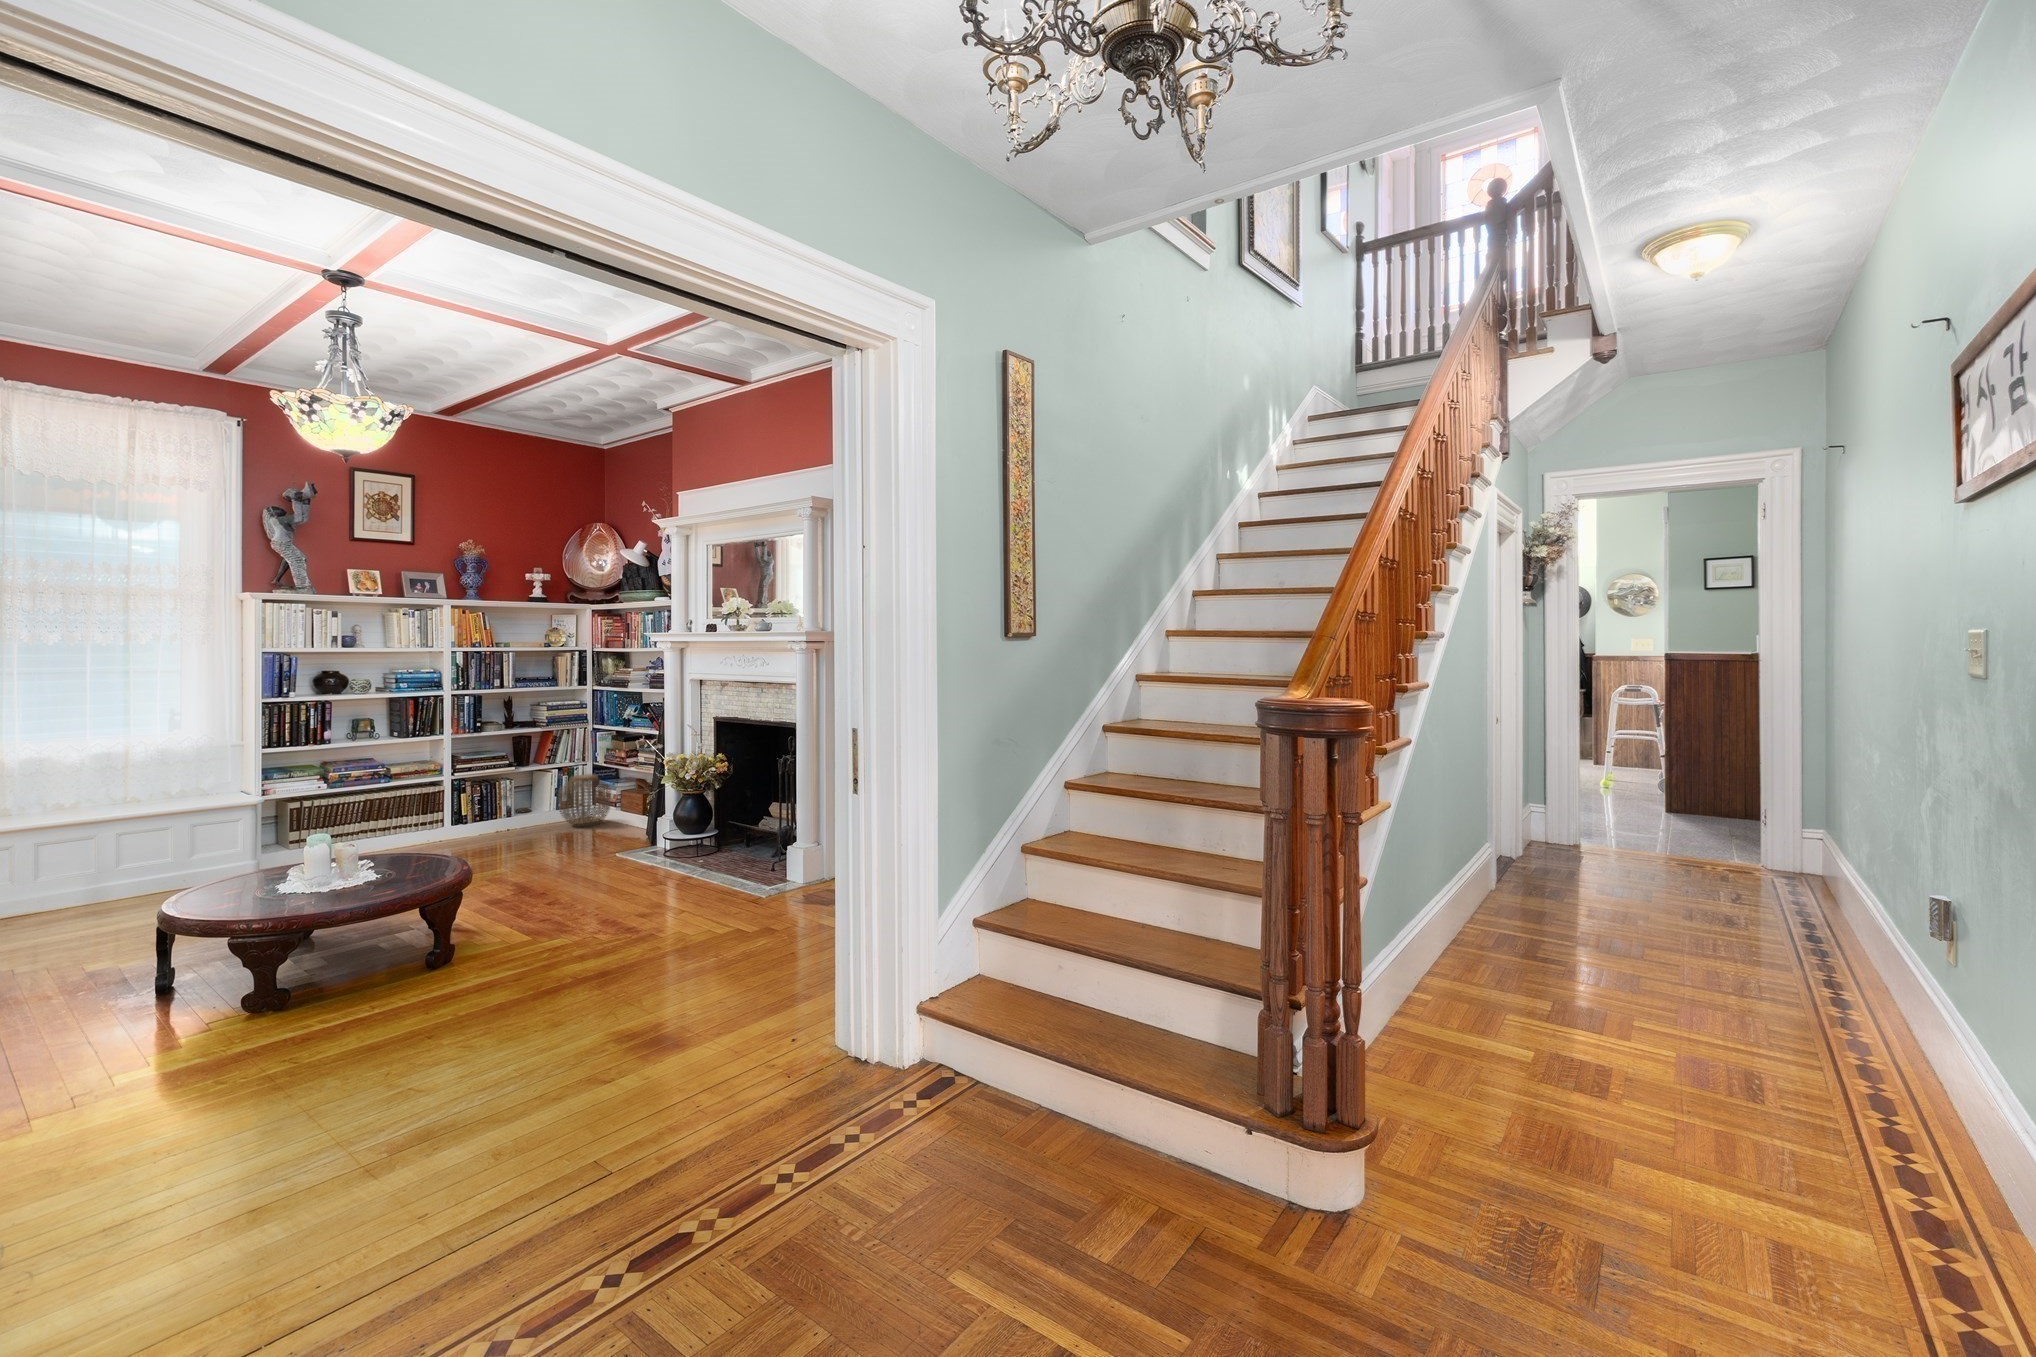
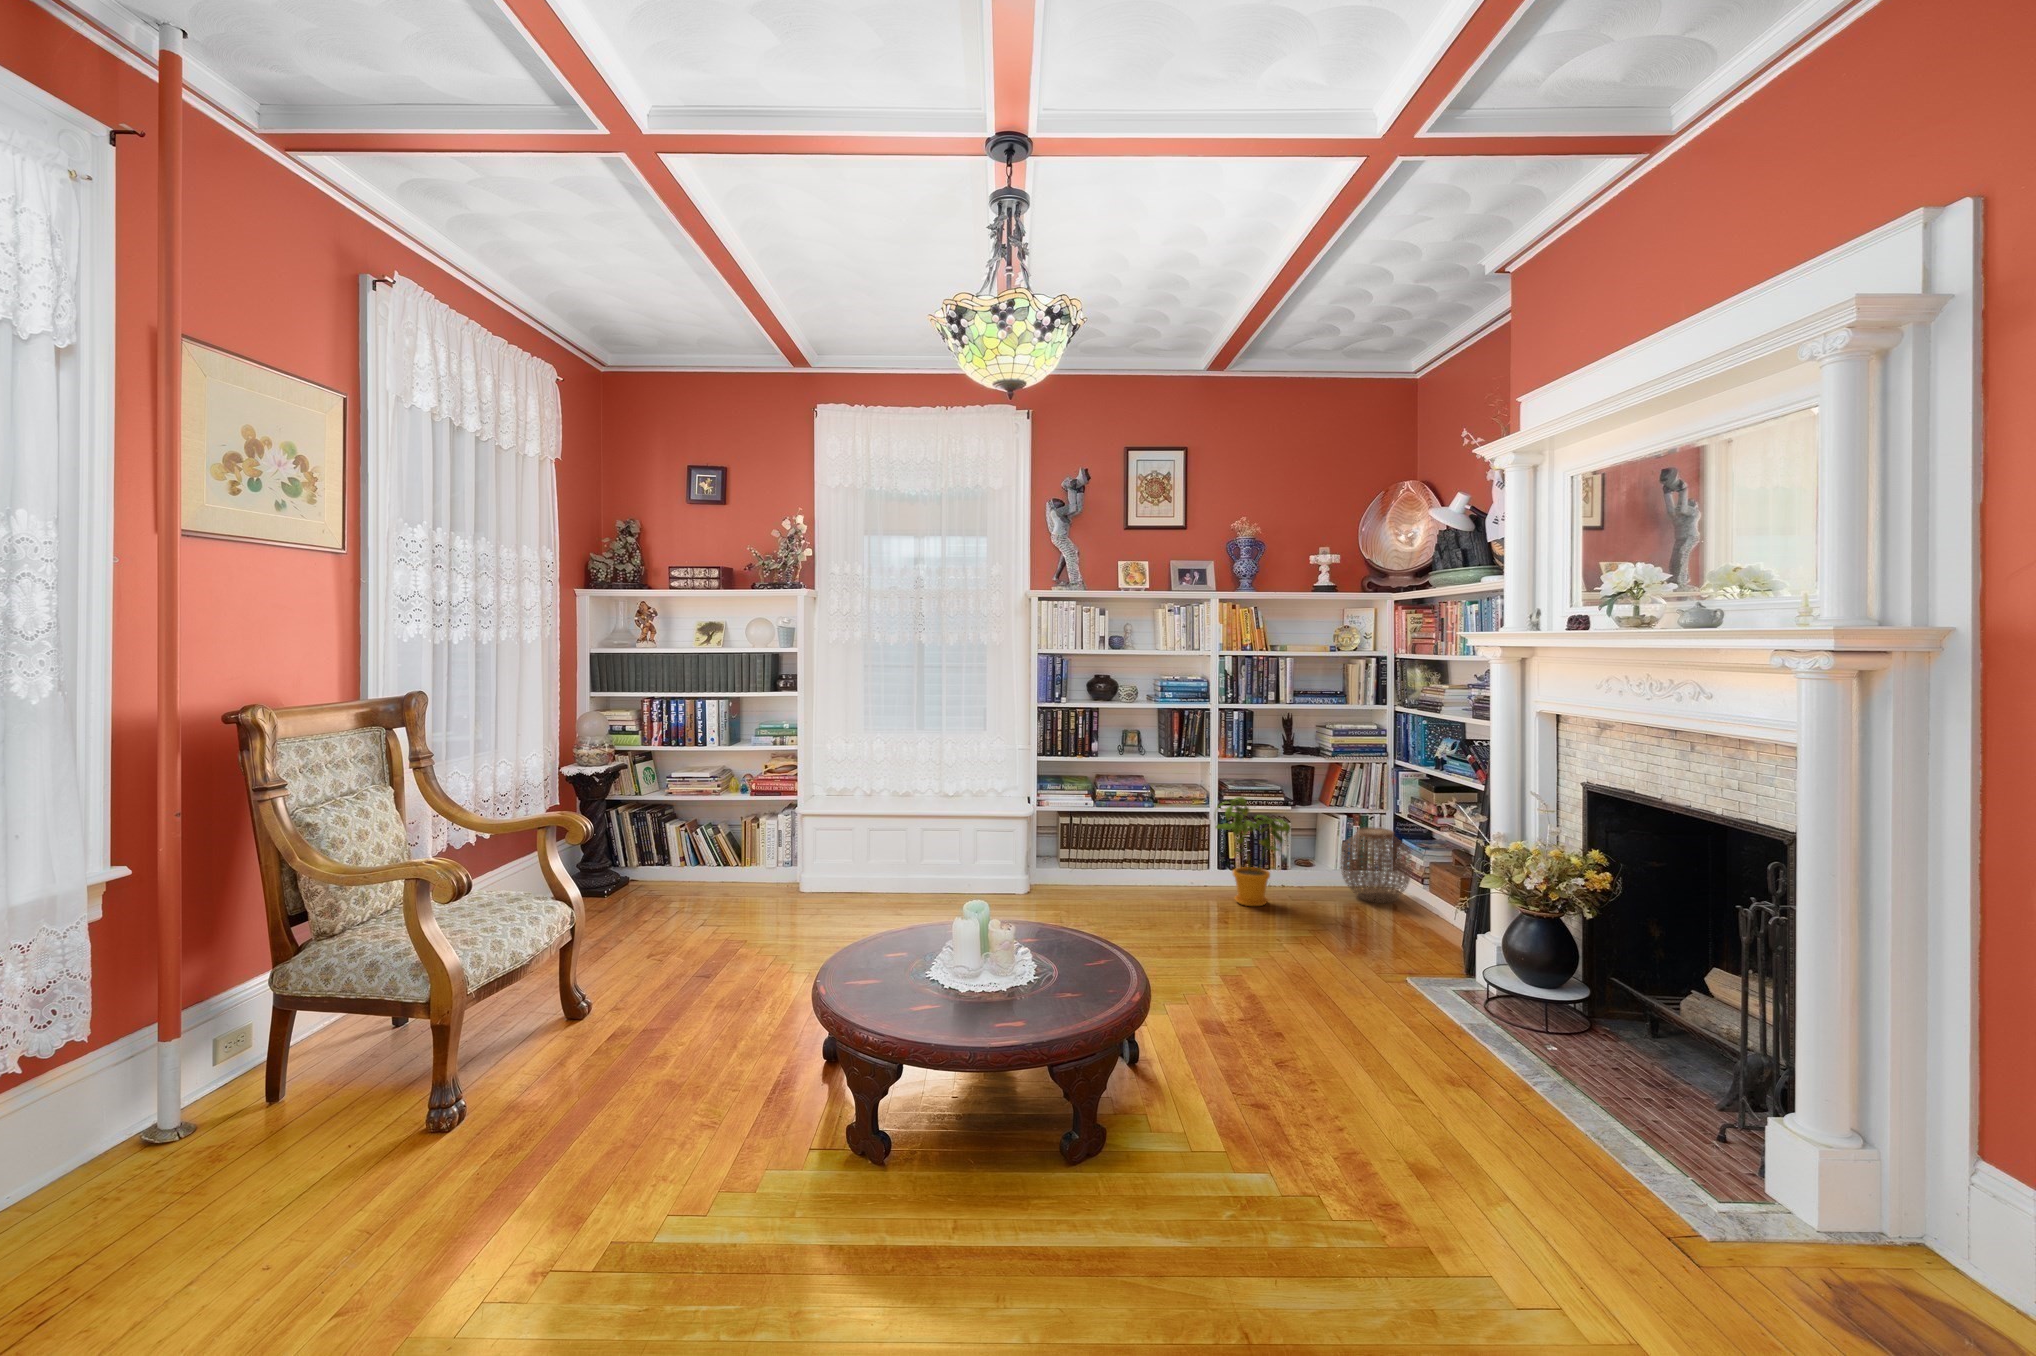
house plant: none [452,759,522,844] -> present [1215,797,1291,906]

